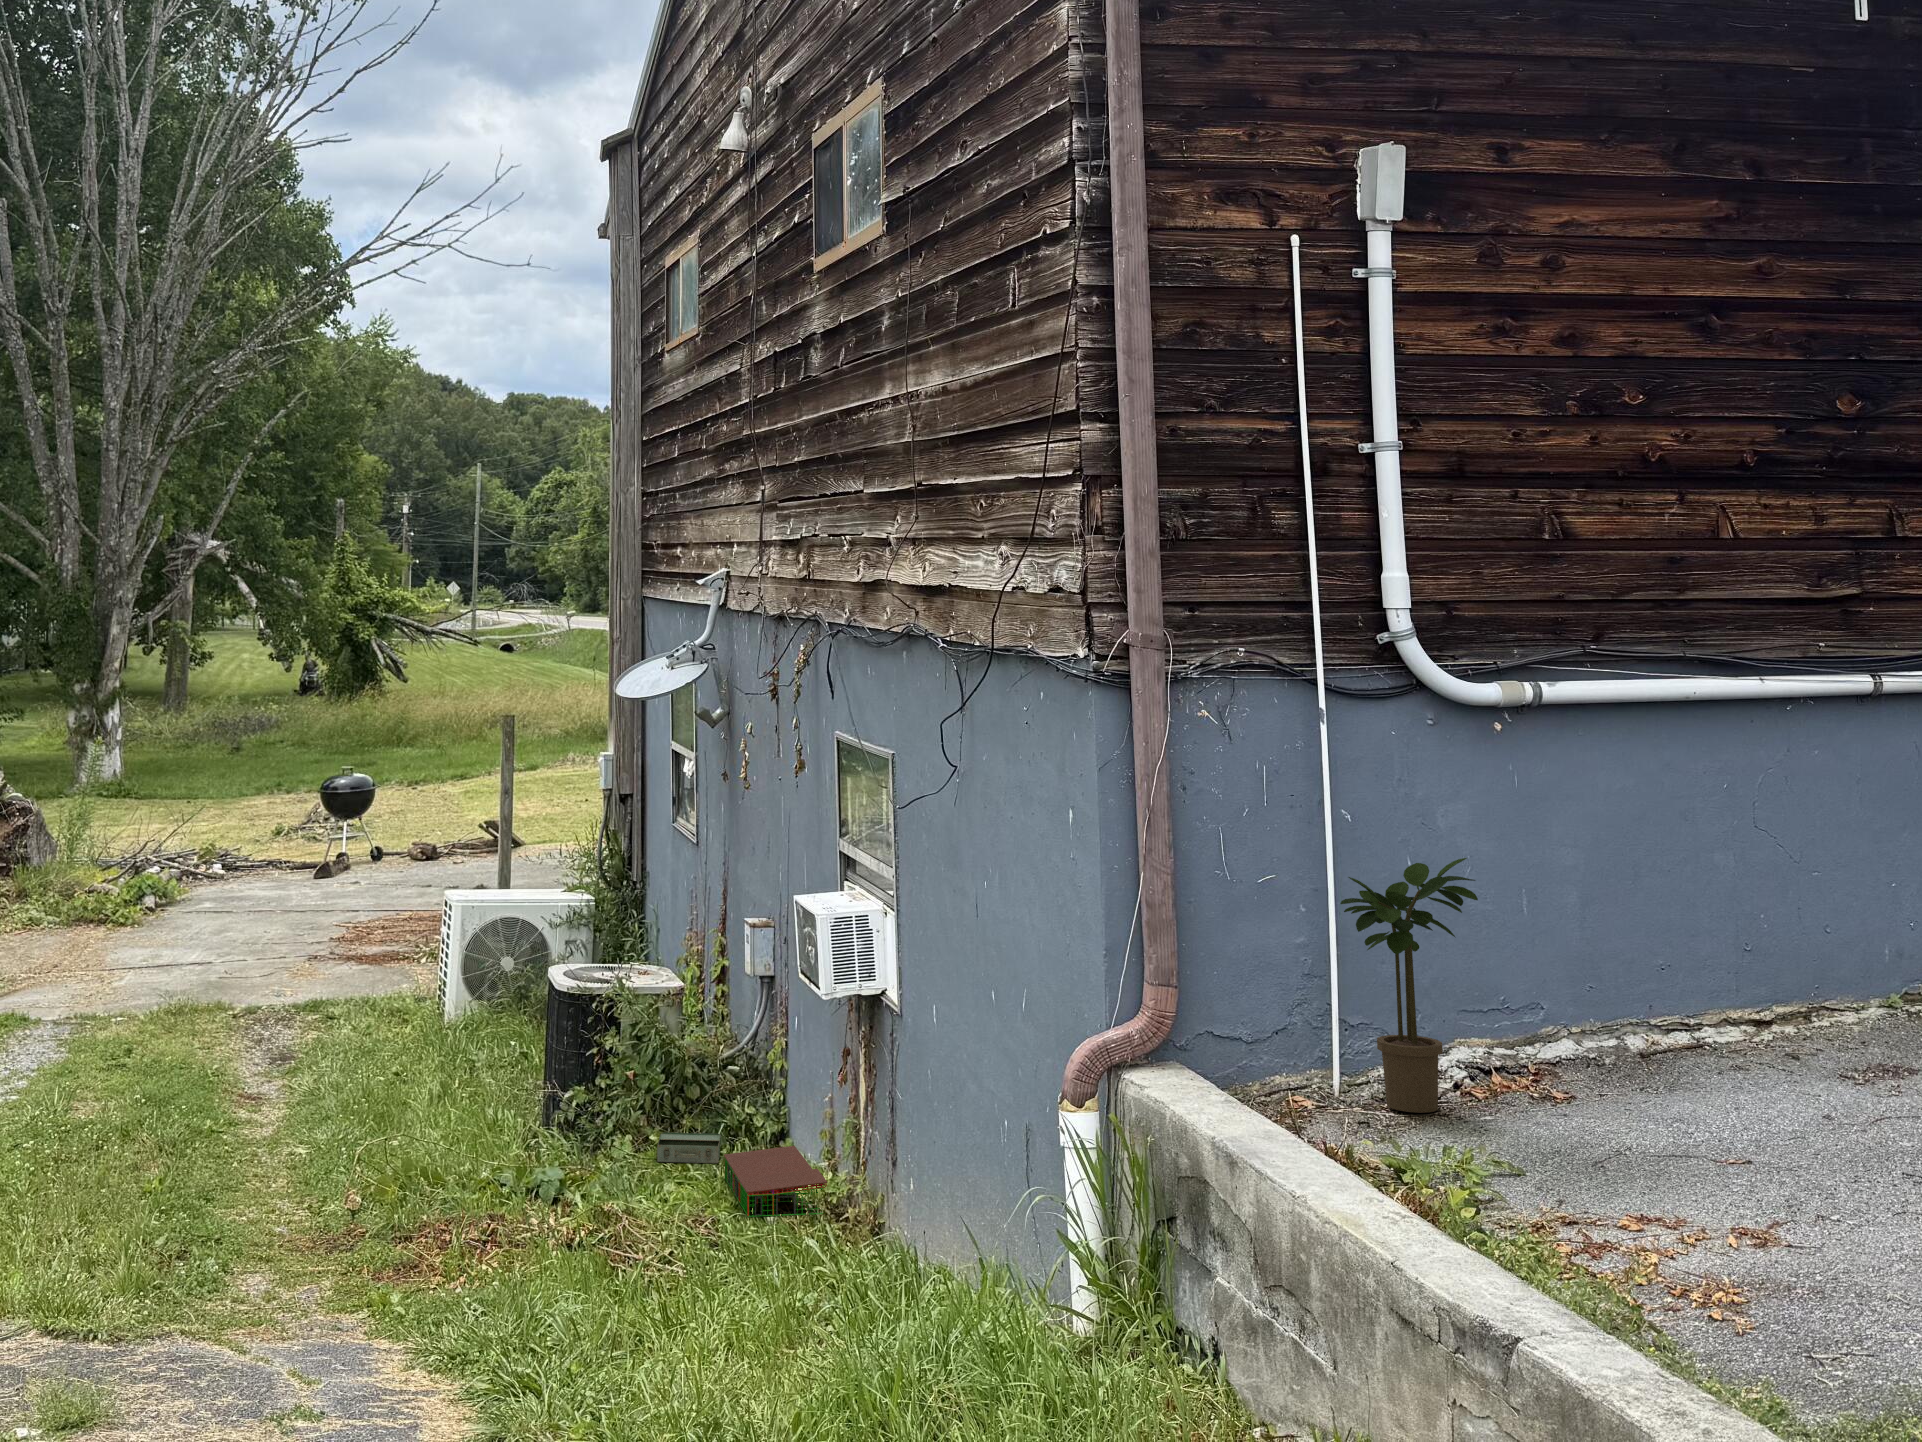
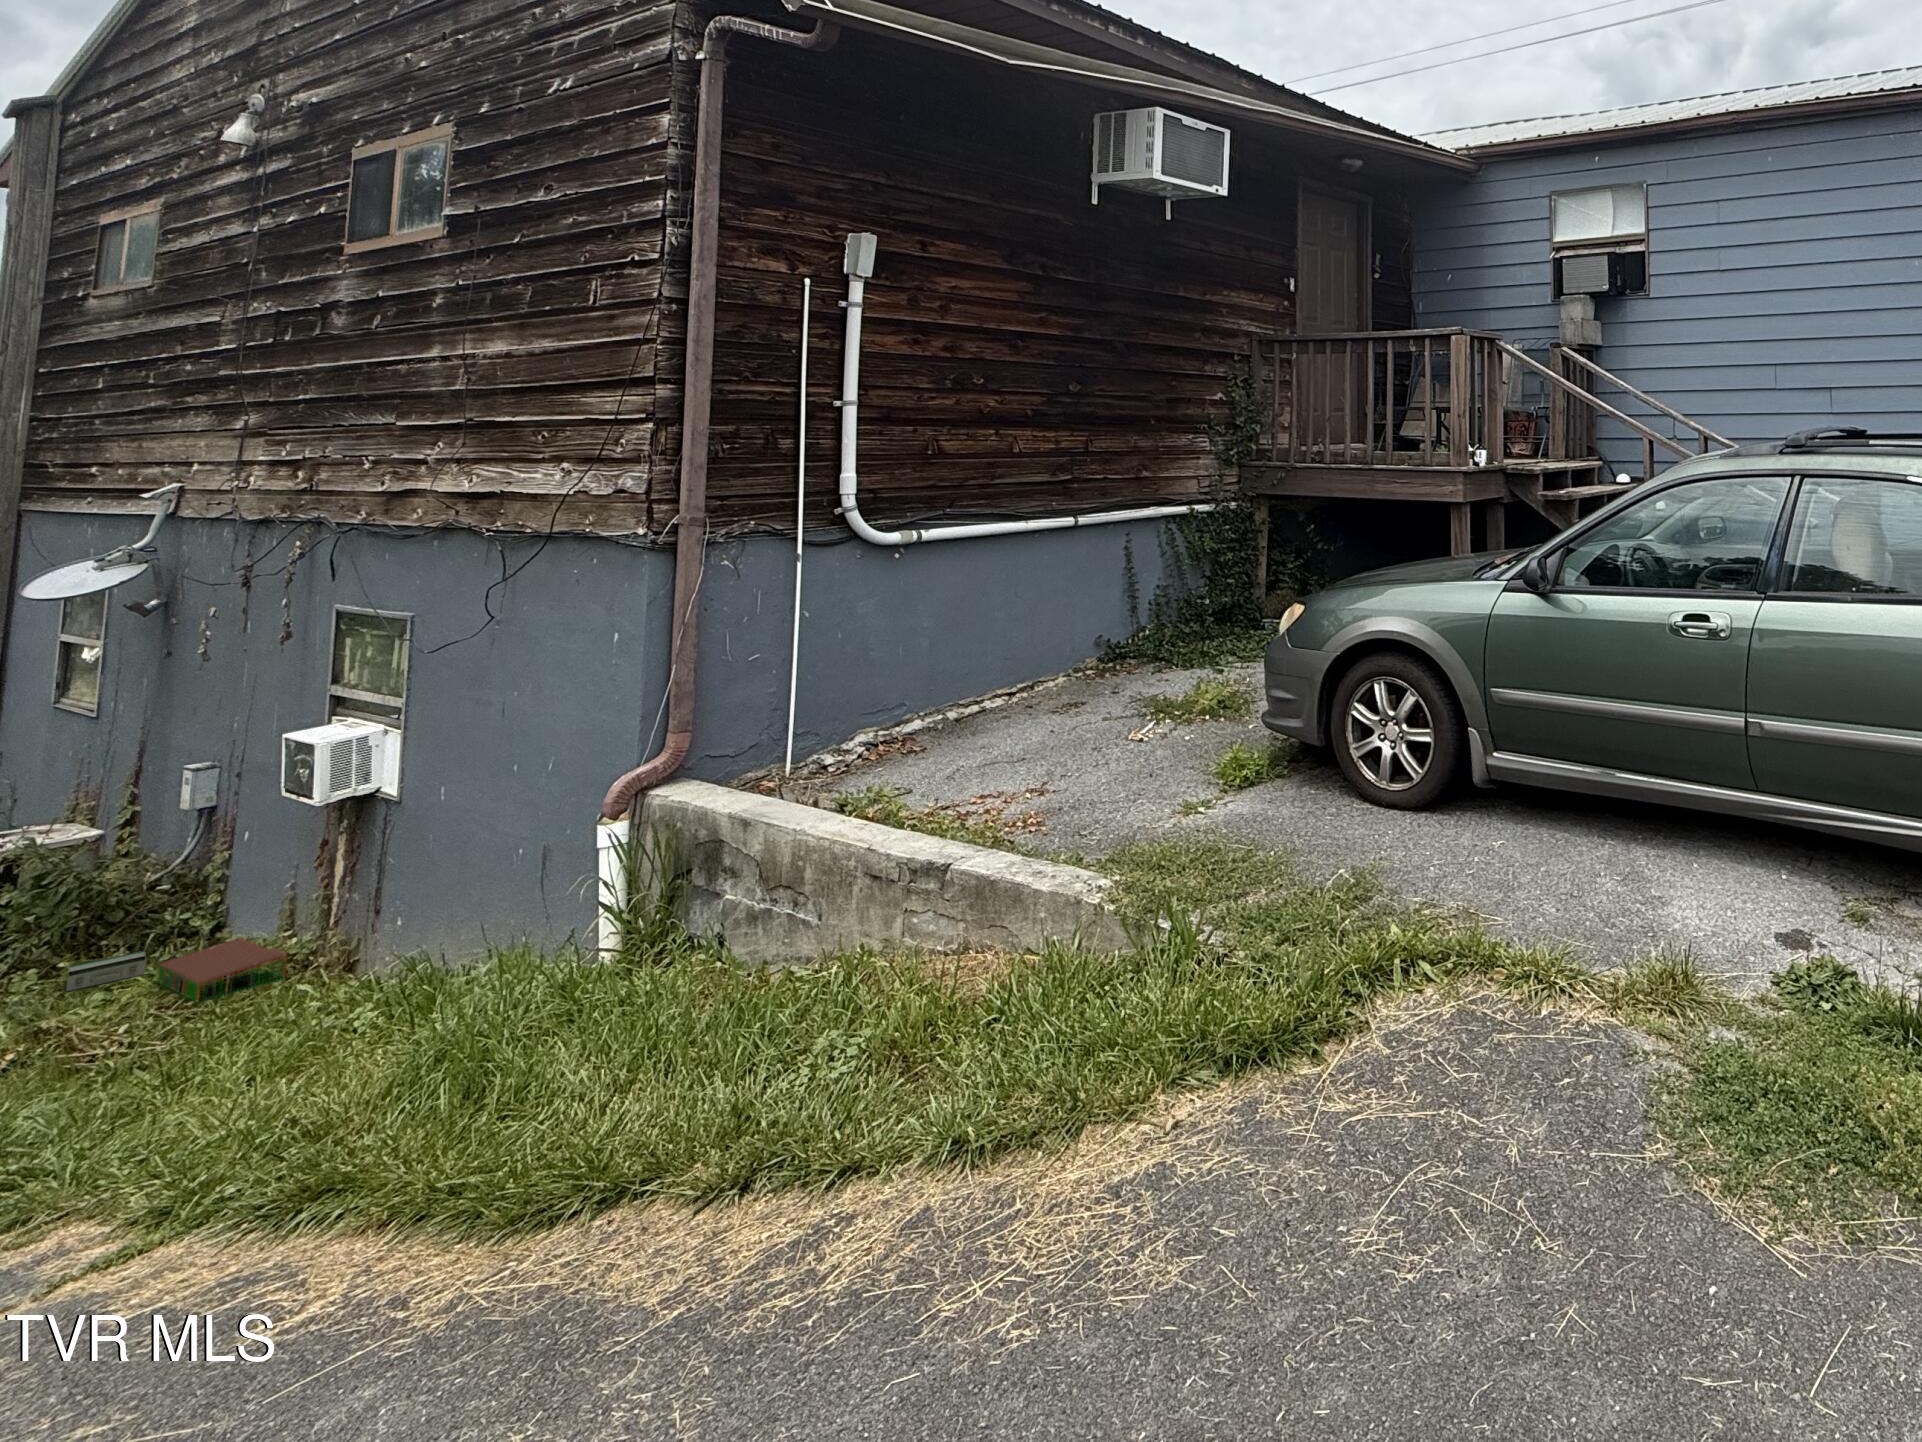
potted plant: present [1340,858,1478,1113] -> none [809,629,889,774]

